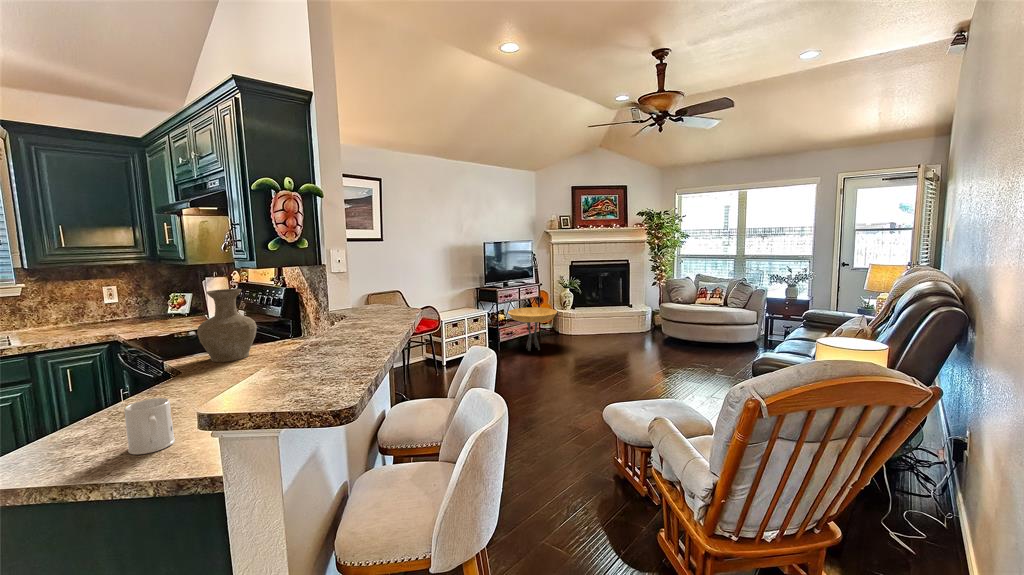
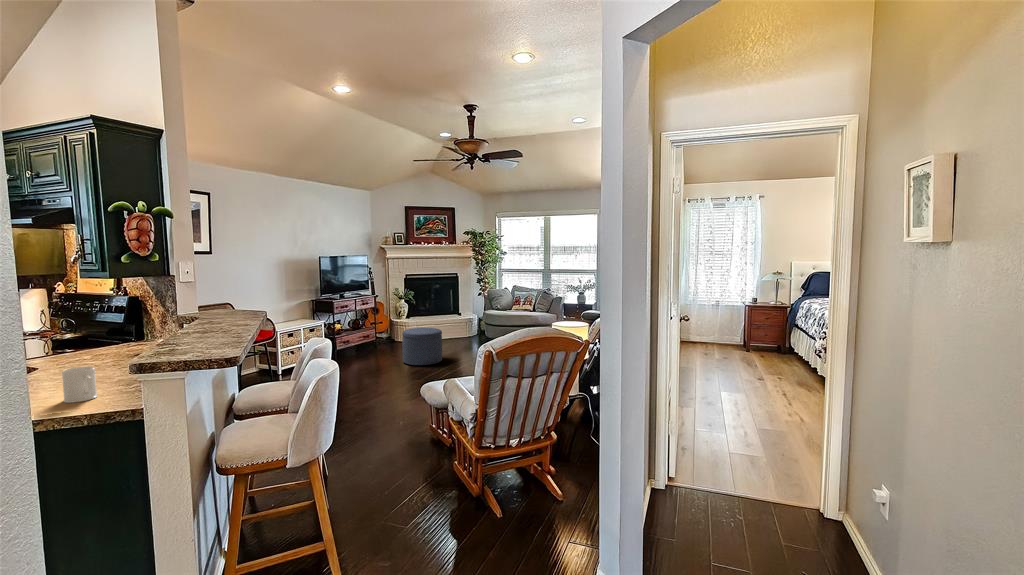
vase: present [197,289,257,362] -> none [53,296,113,359]
side table: present [508,307,557,351] -> none [343,317,392,358]
ottoman: none [570,321,614,364] -> present [402,328,442,365]

